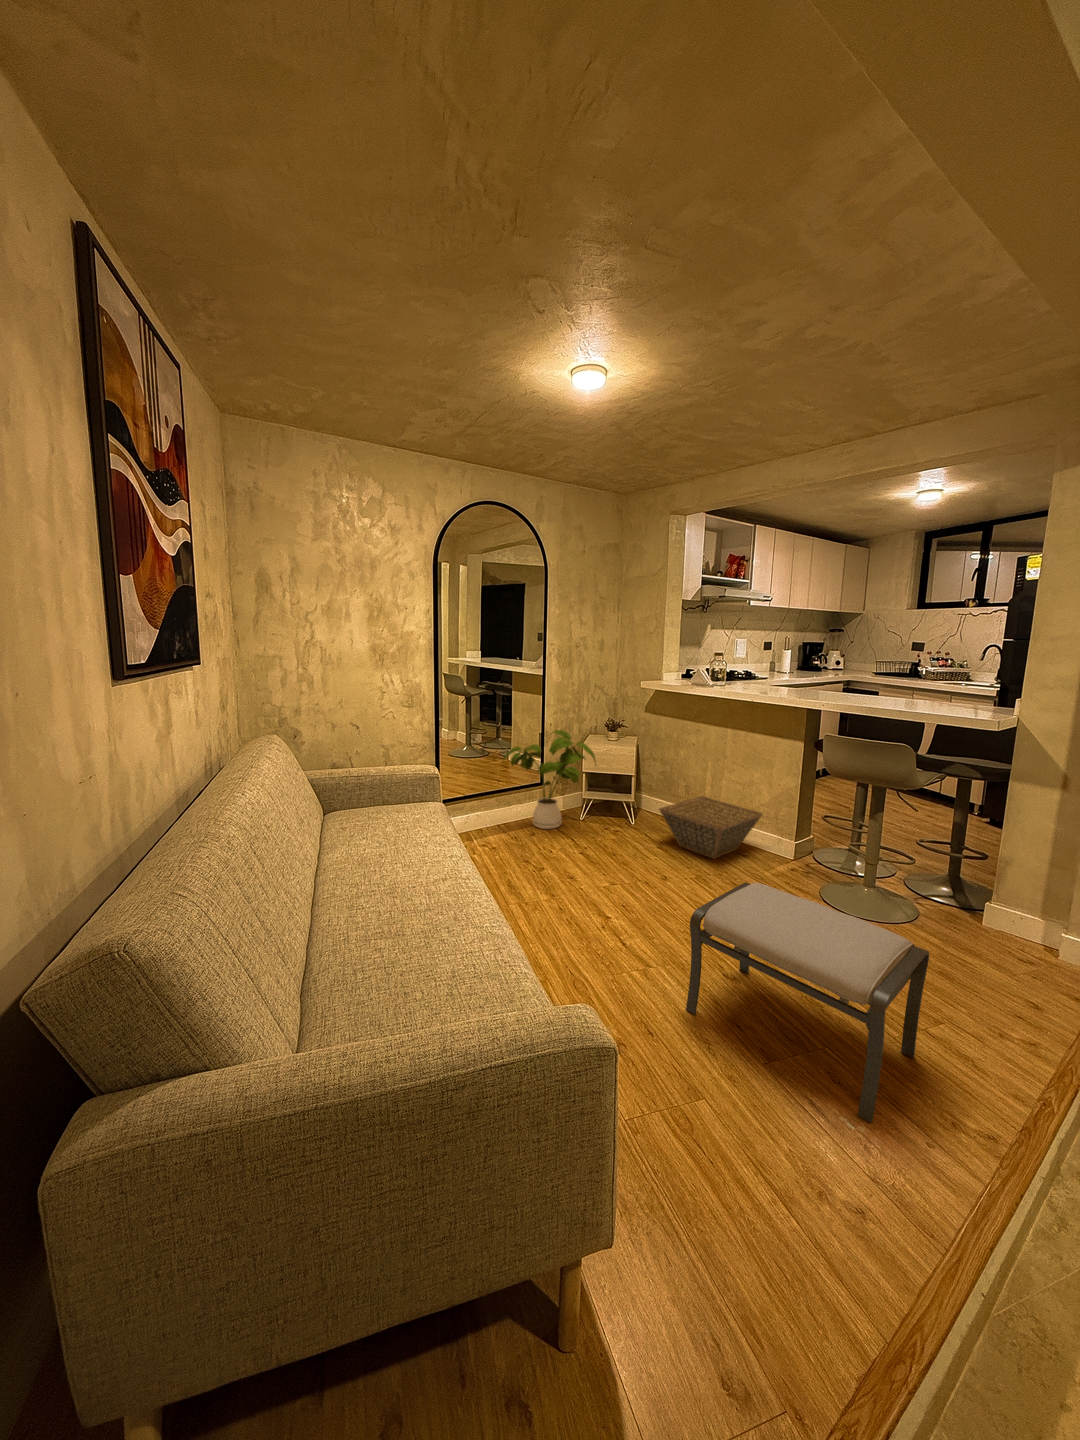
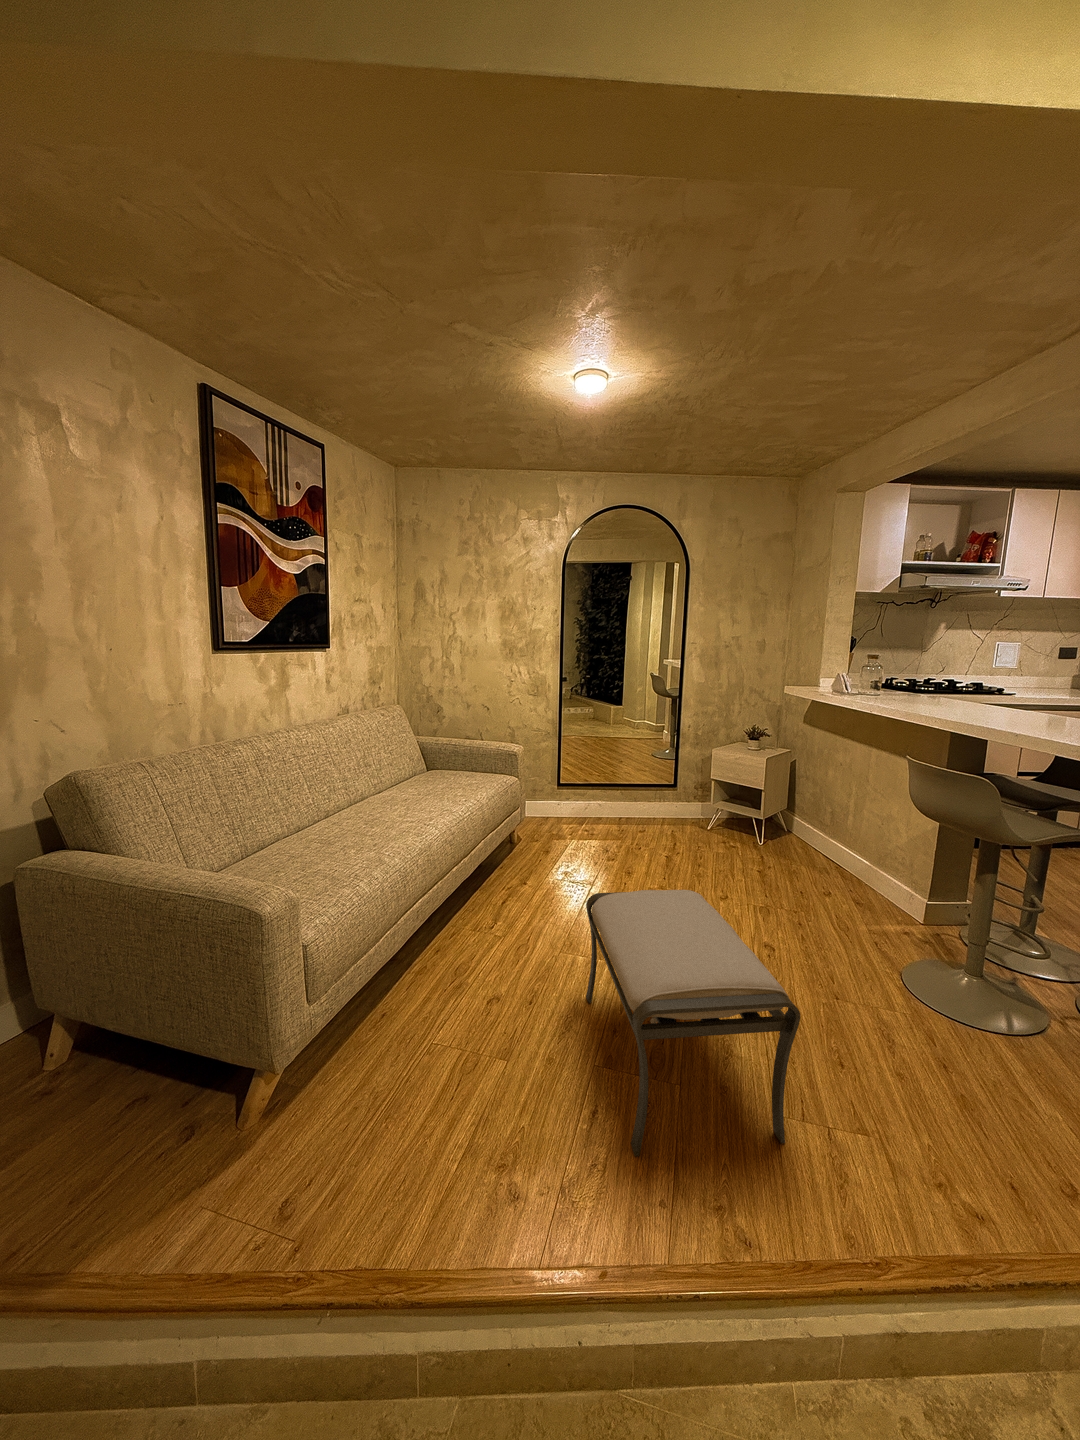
house plant: present [503,730,596,829] -> none [618,729,716,831]
basket: present [659,796,762,859] -> none [759,825,894,896]

